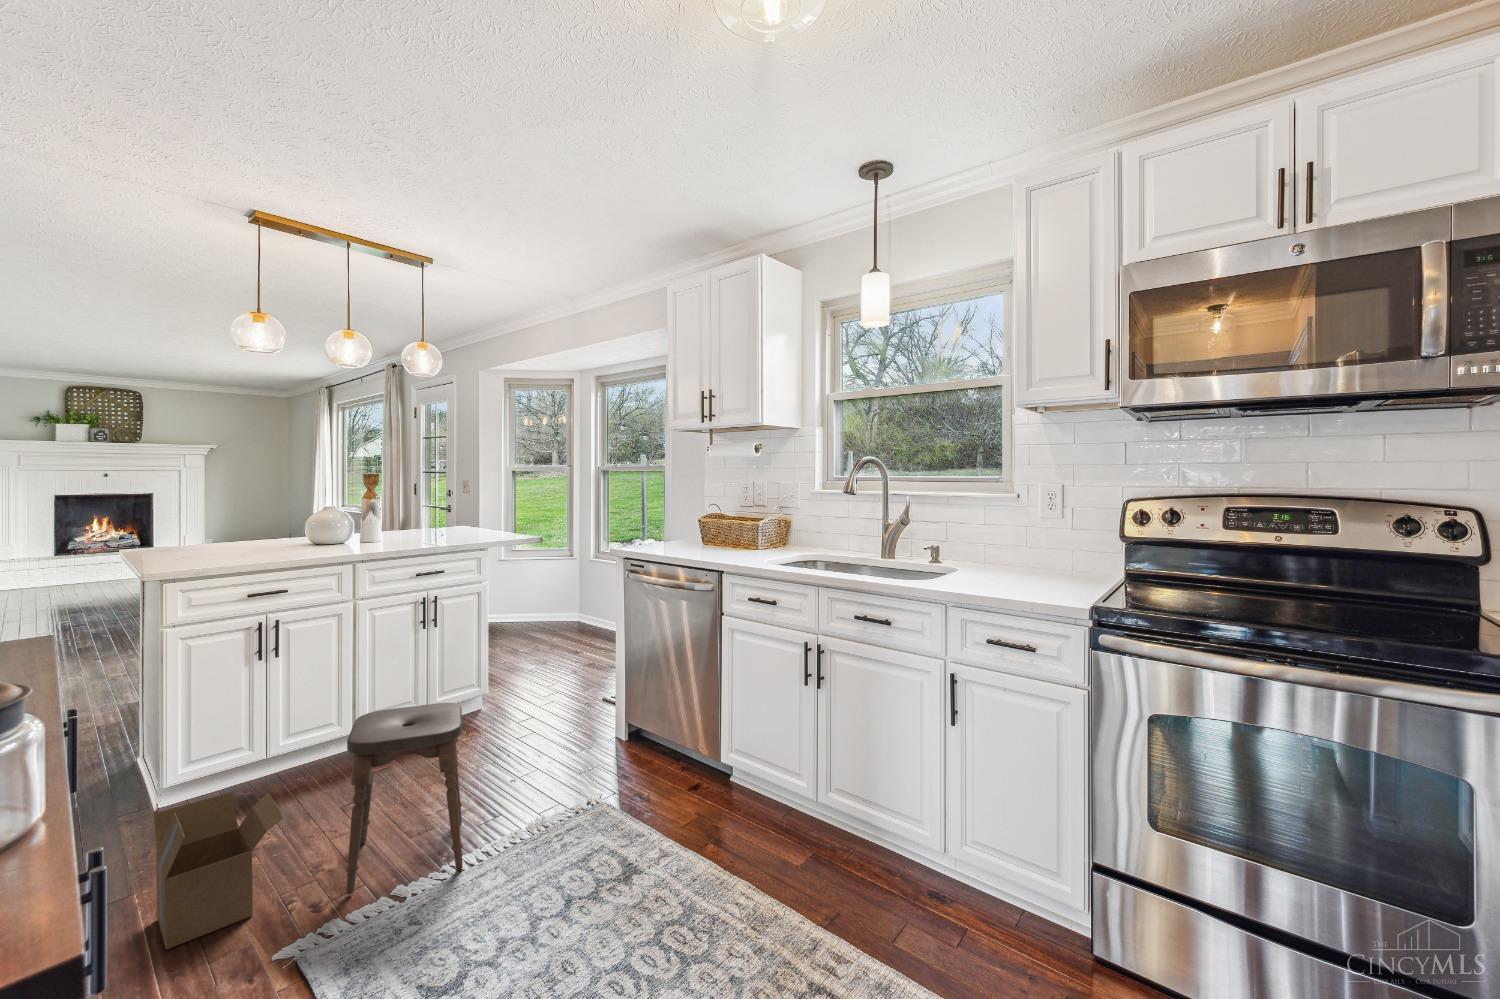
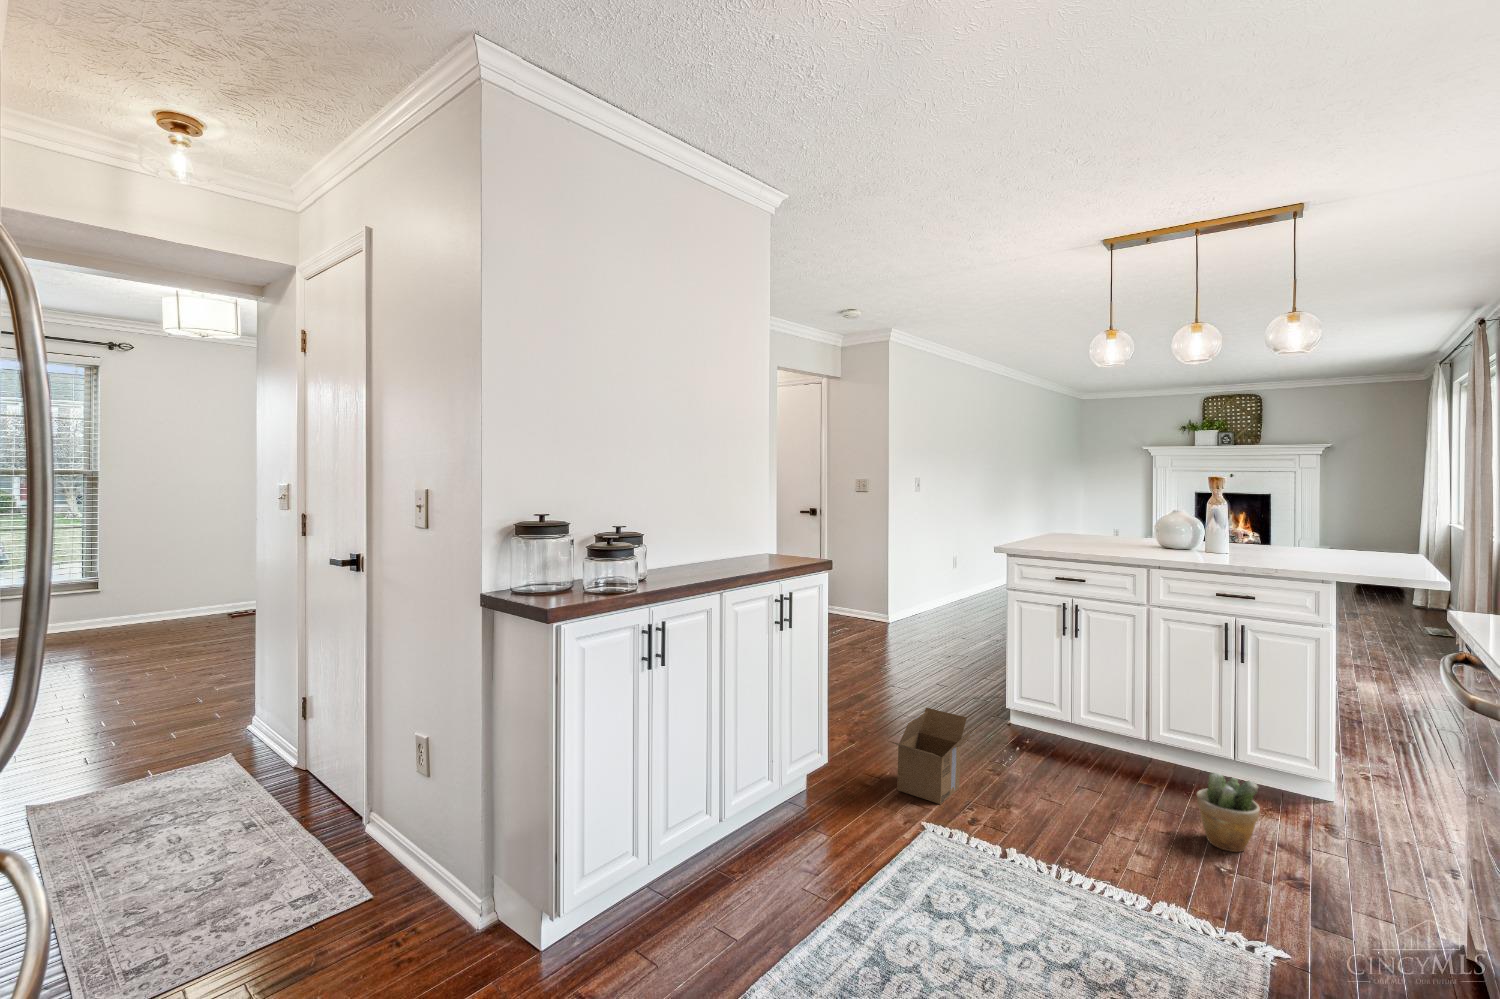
stool: present [345,703,463,894] -> none [983,699,1120,875]
potted plant: none [474,710,520,777] -> present [1197,772,1260,852]

